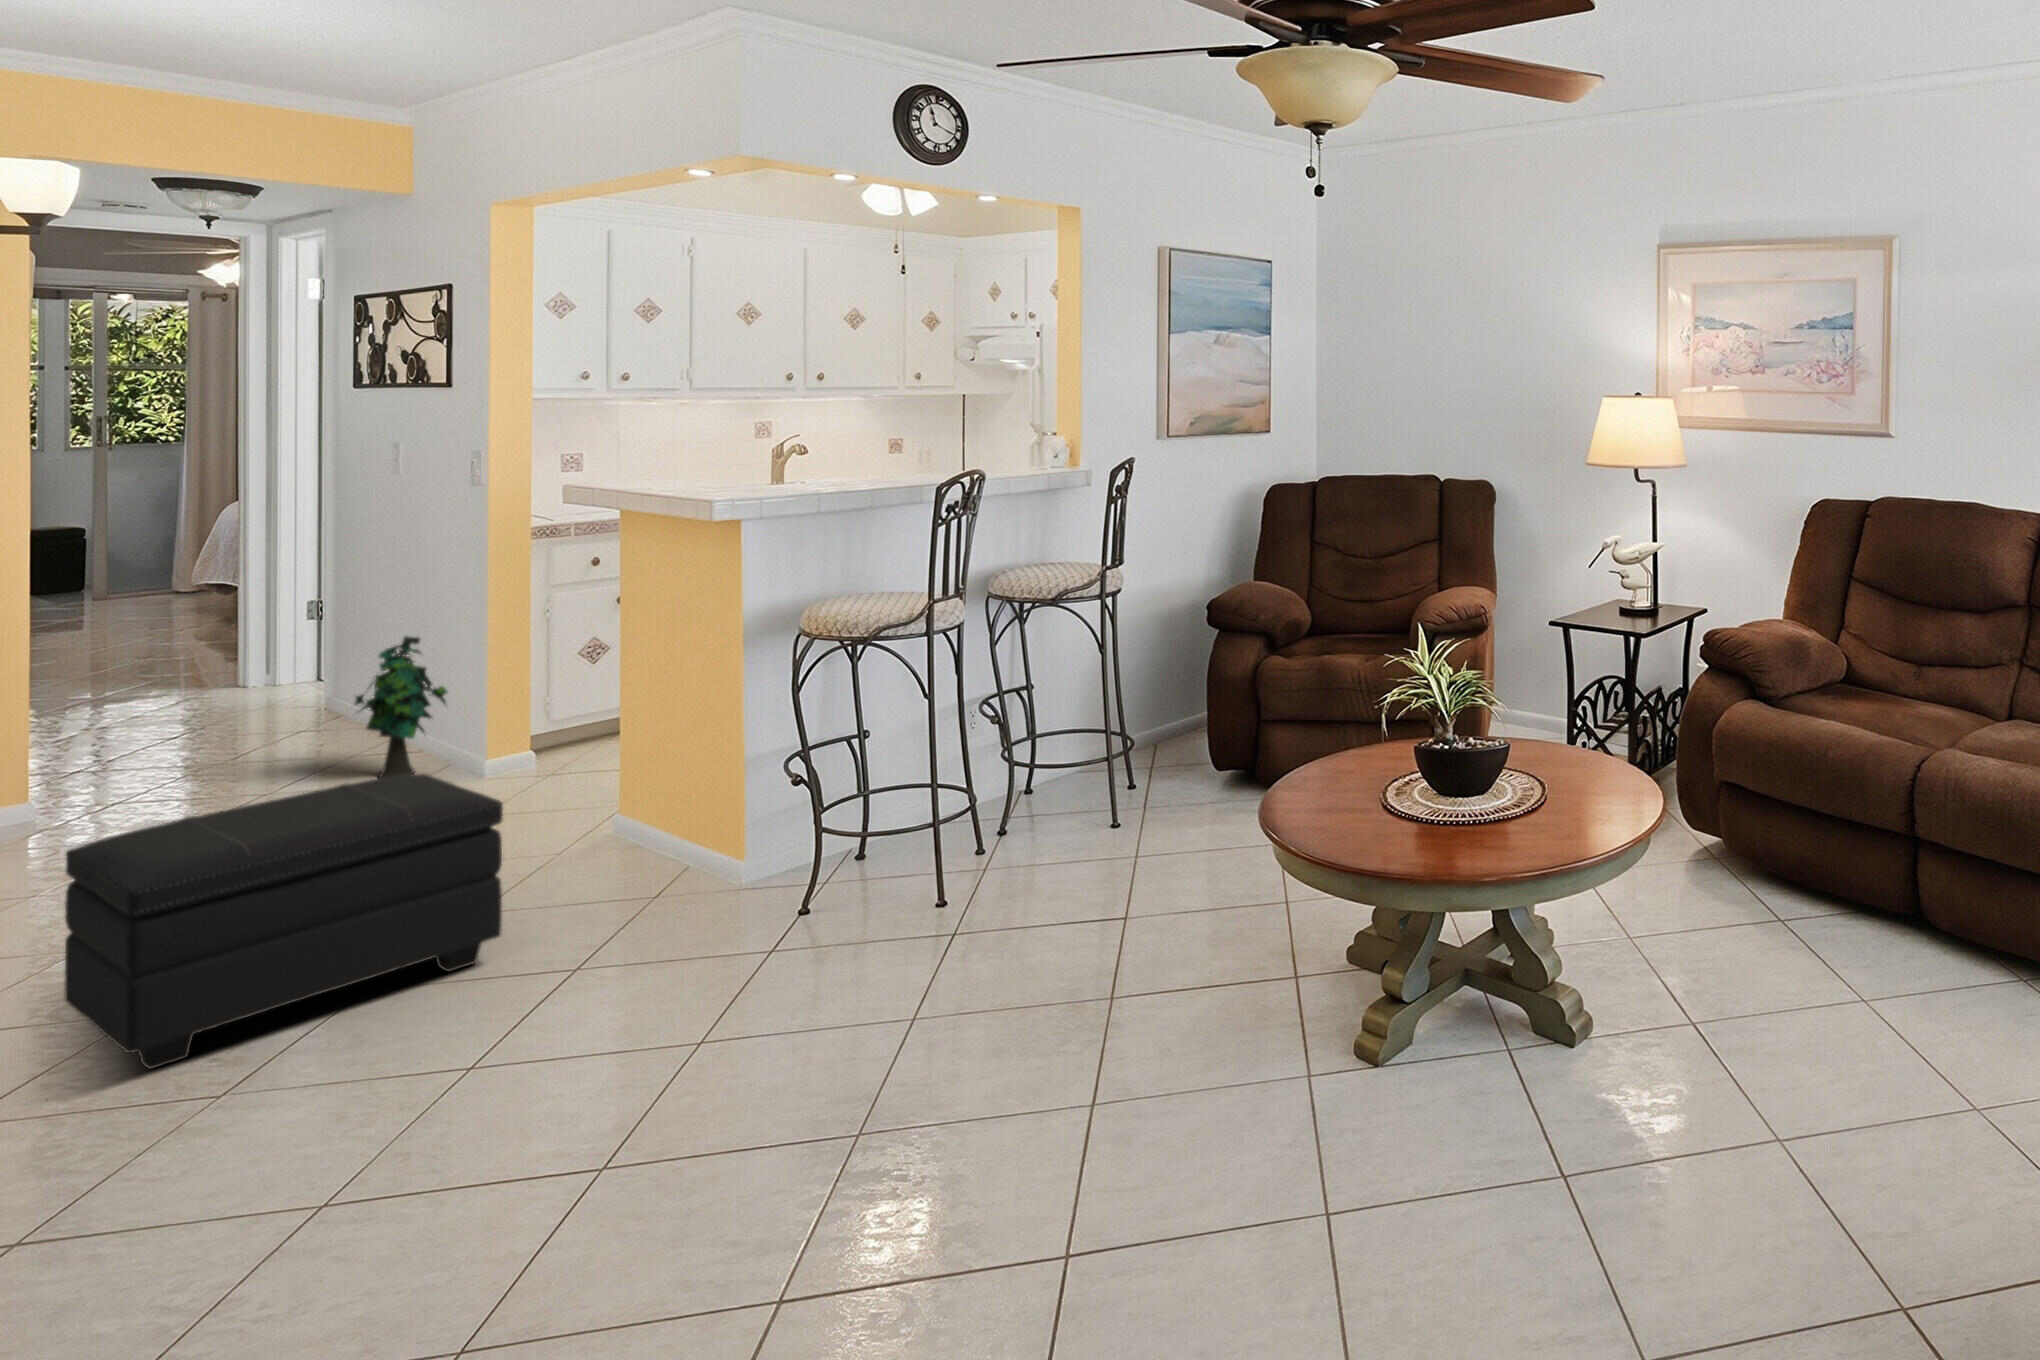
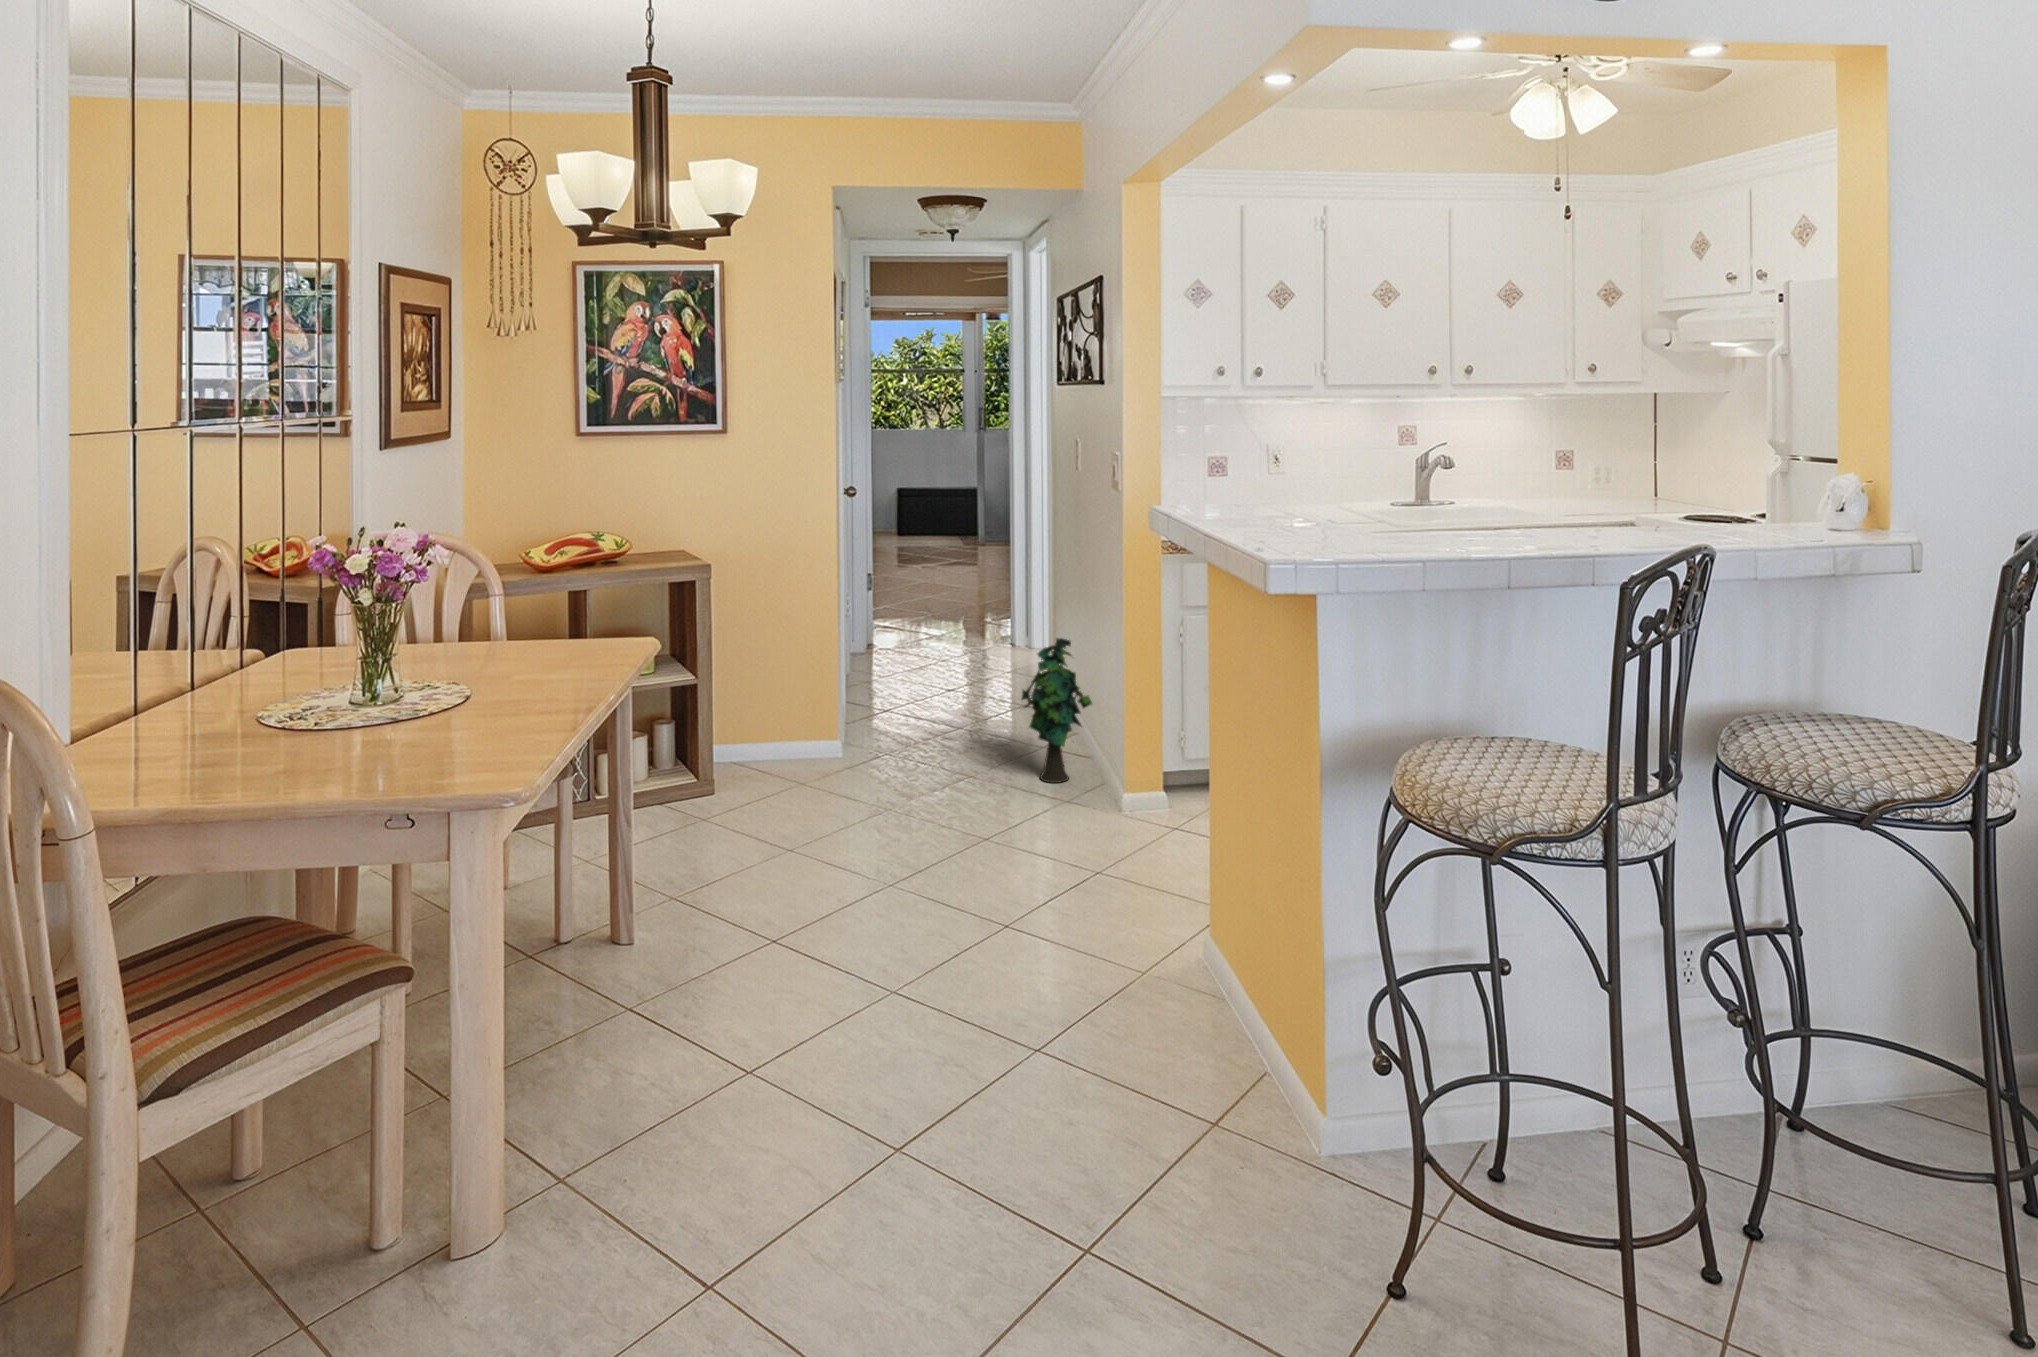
footstool: present [65,774,503,1069] -> none [610,864,997,1216]

